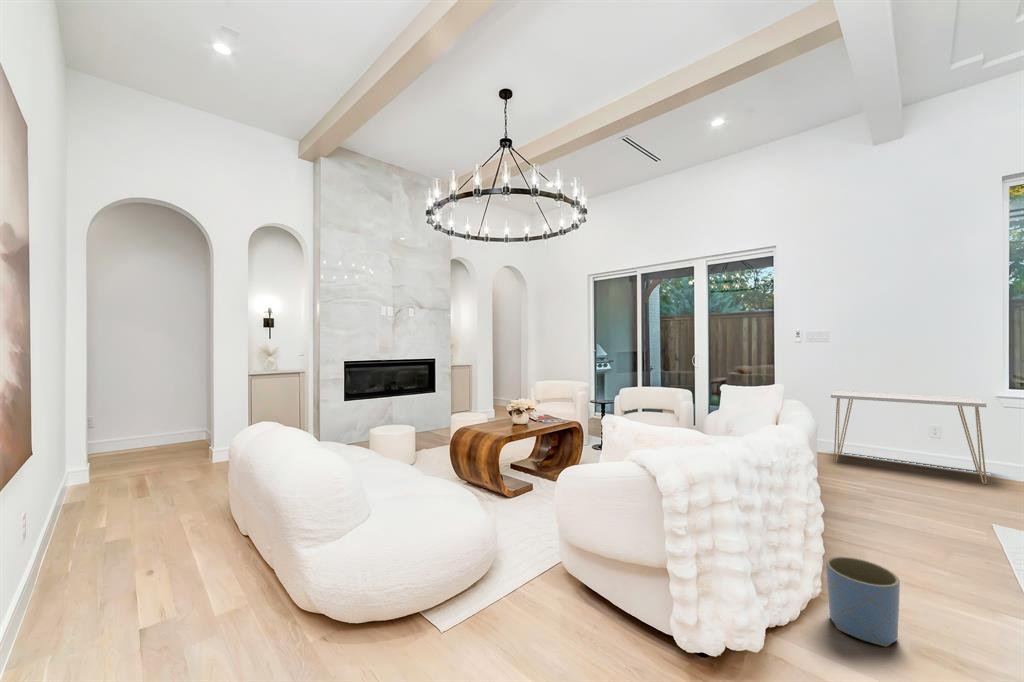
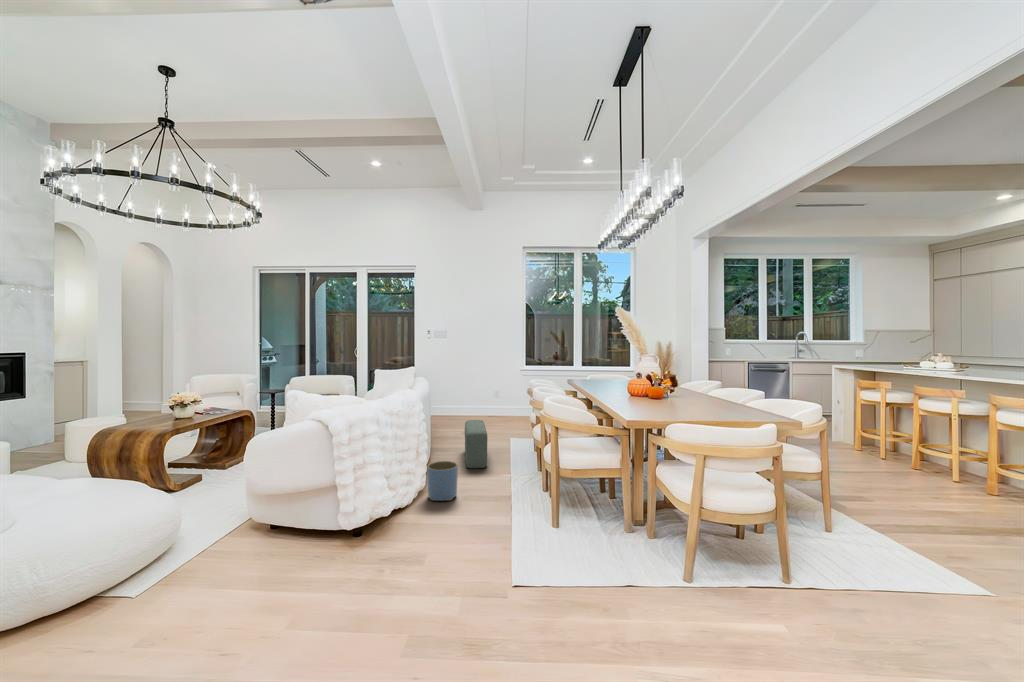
console table: present [831,391,987,484] -> none [448,372,518,421]
pouf: none [883,478,951,581] -> present [465,420,487,468]

